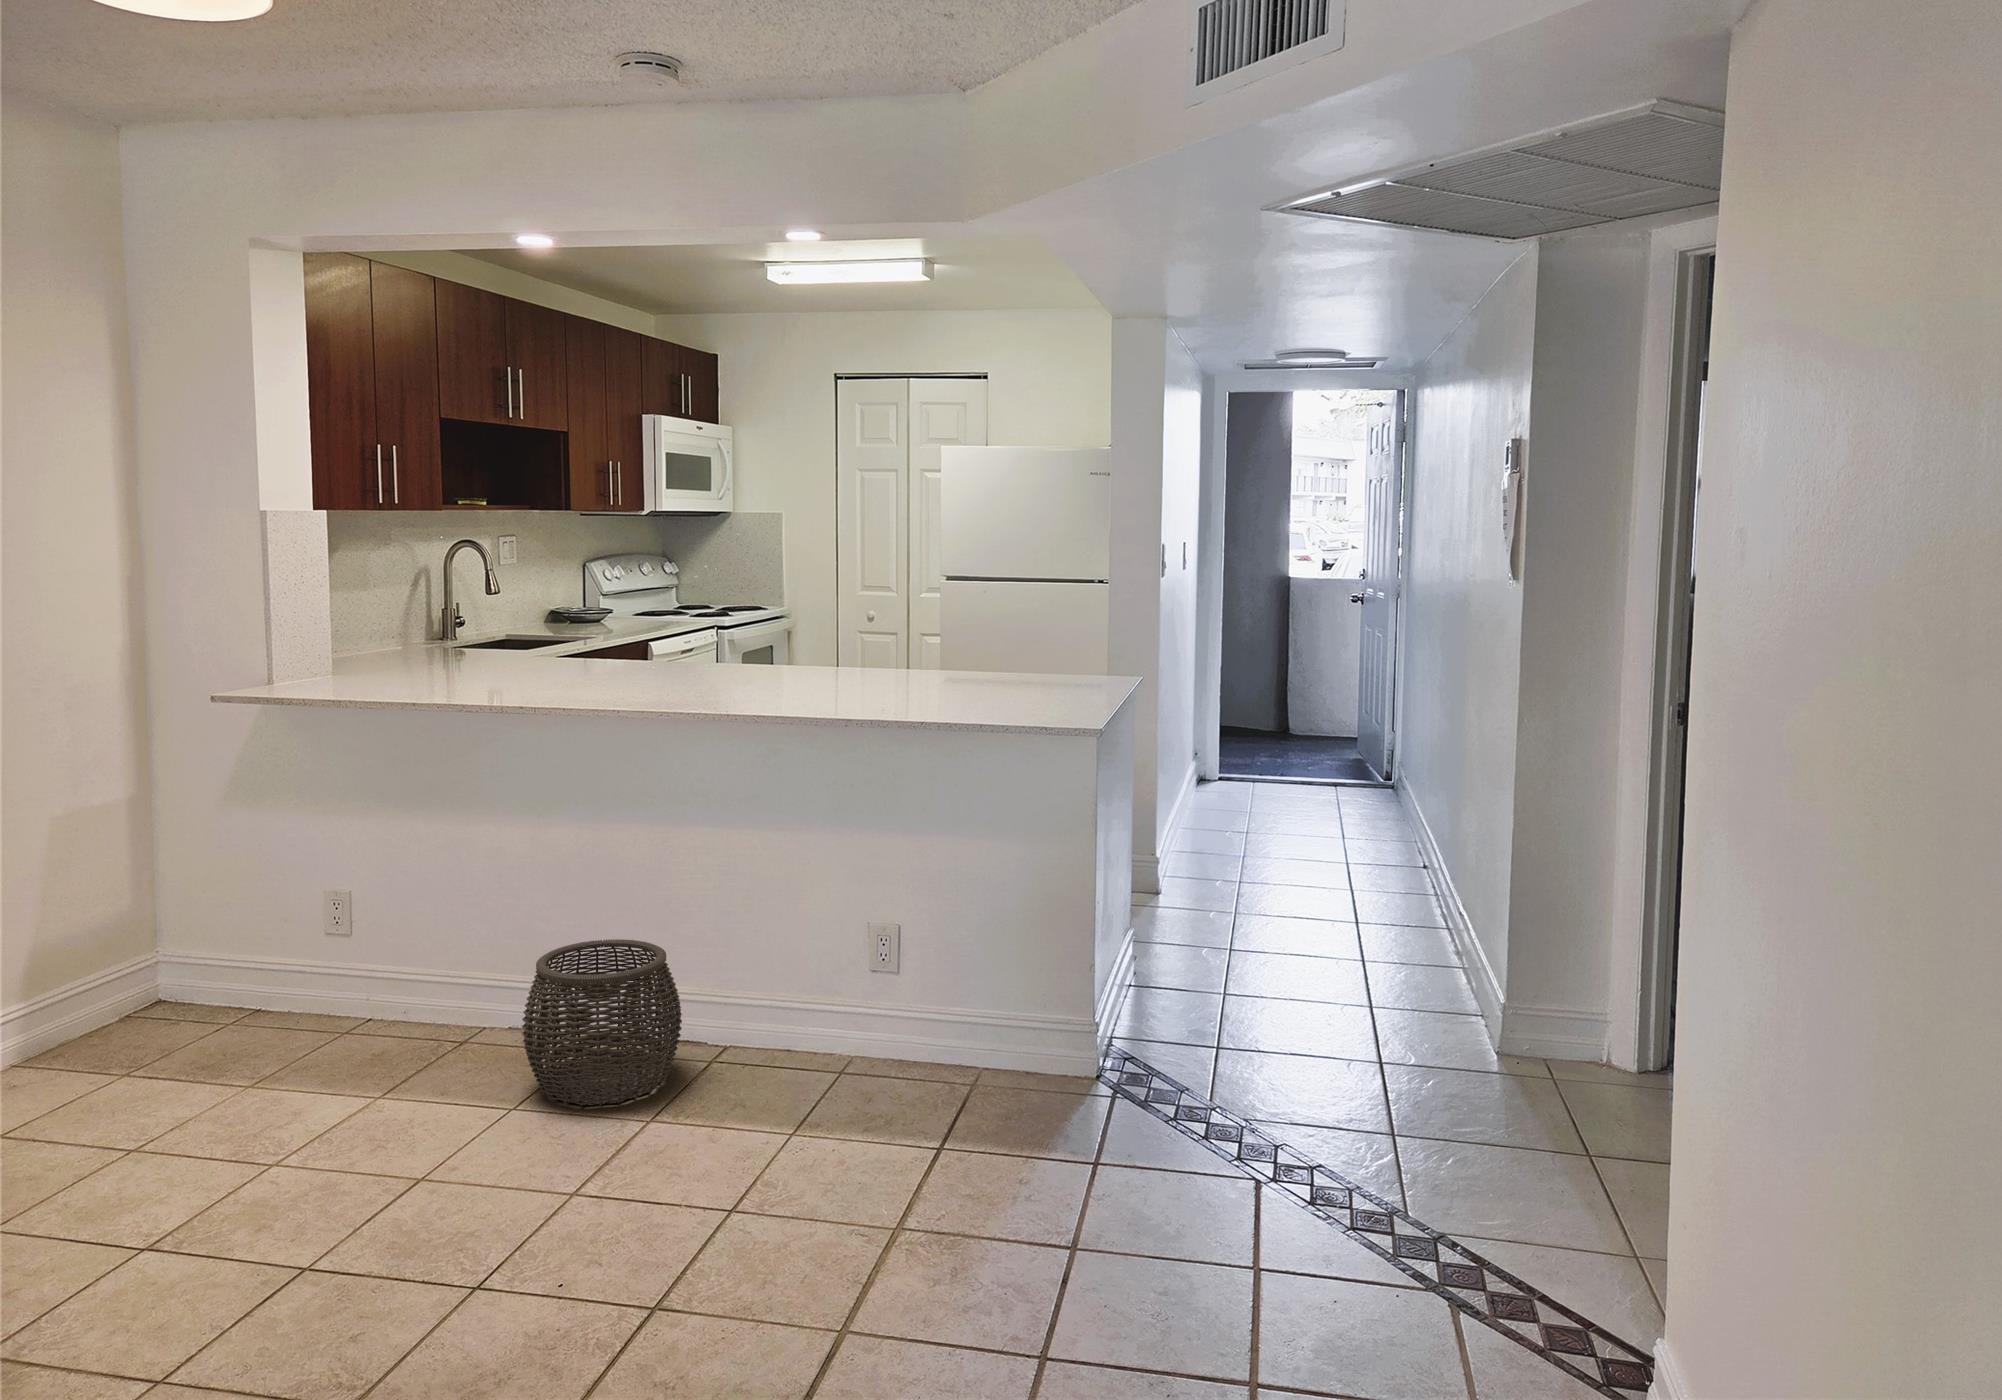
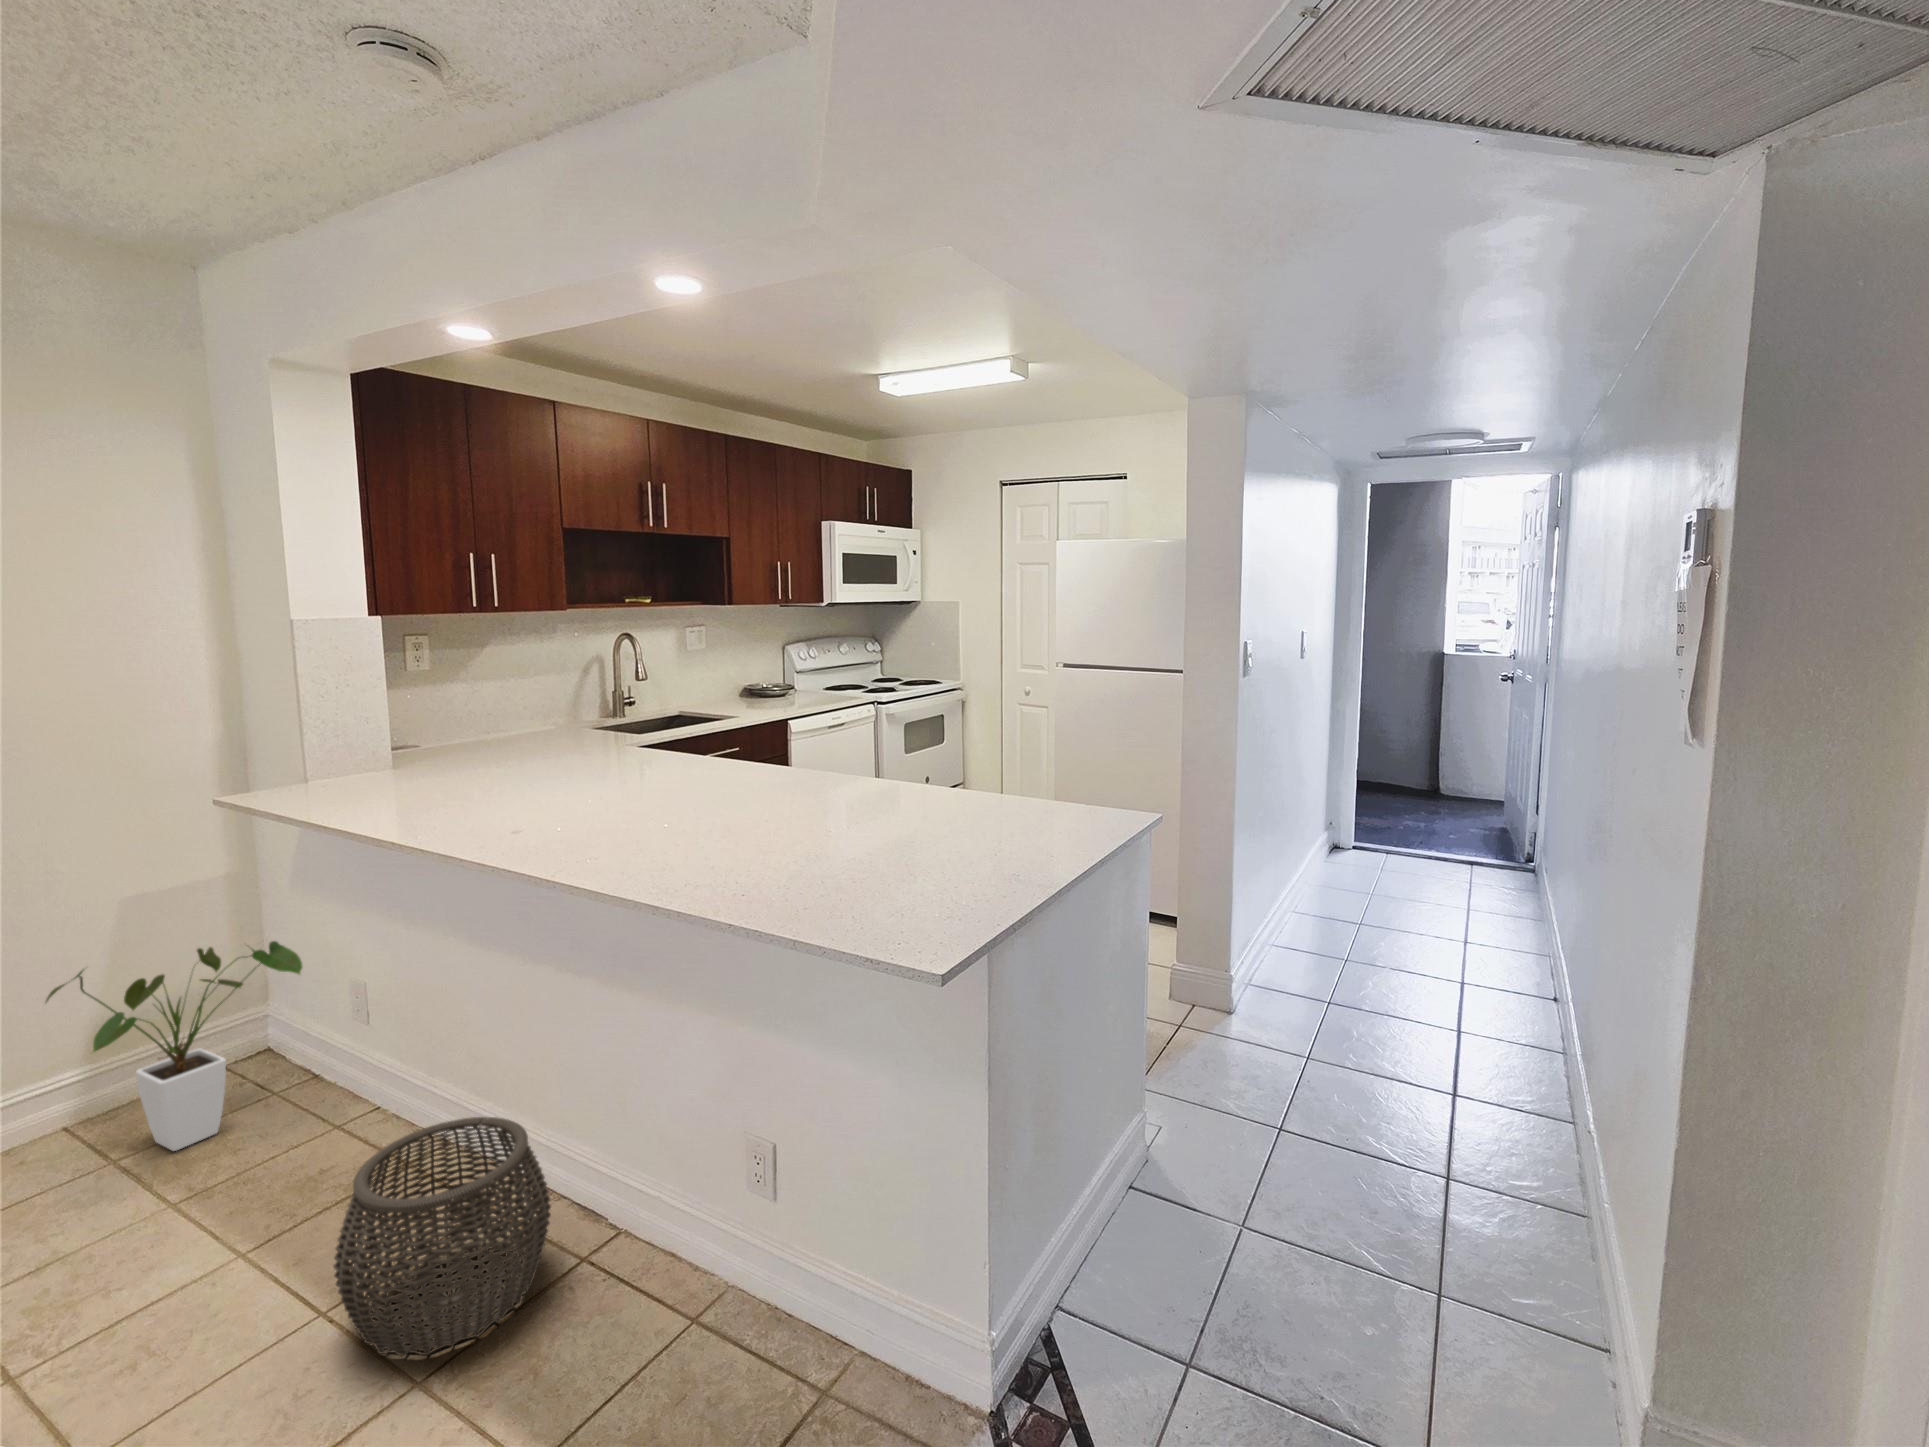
house plant: none [85,836,308,1043] -> present [45,941,302,1151]

